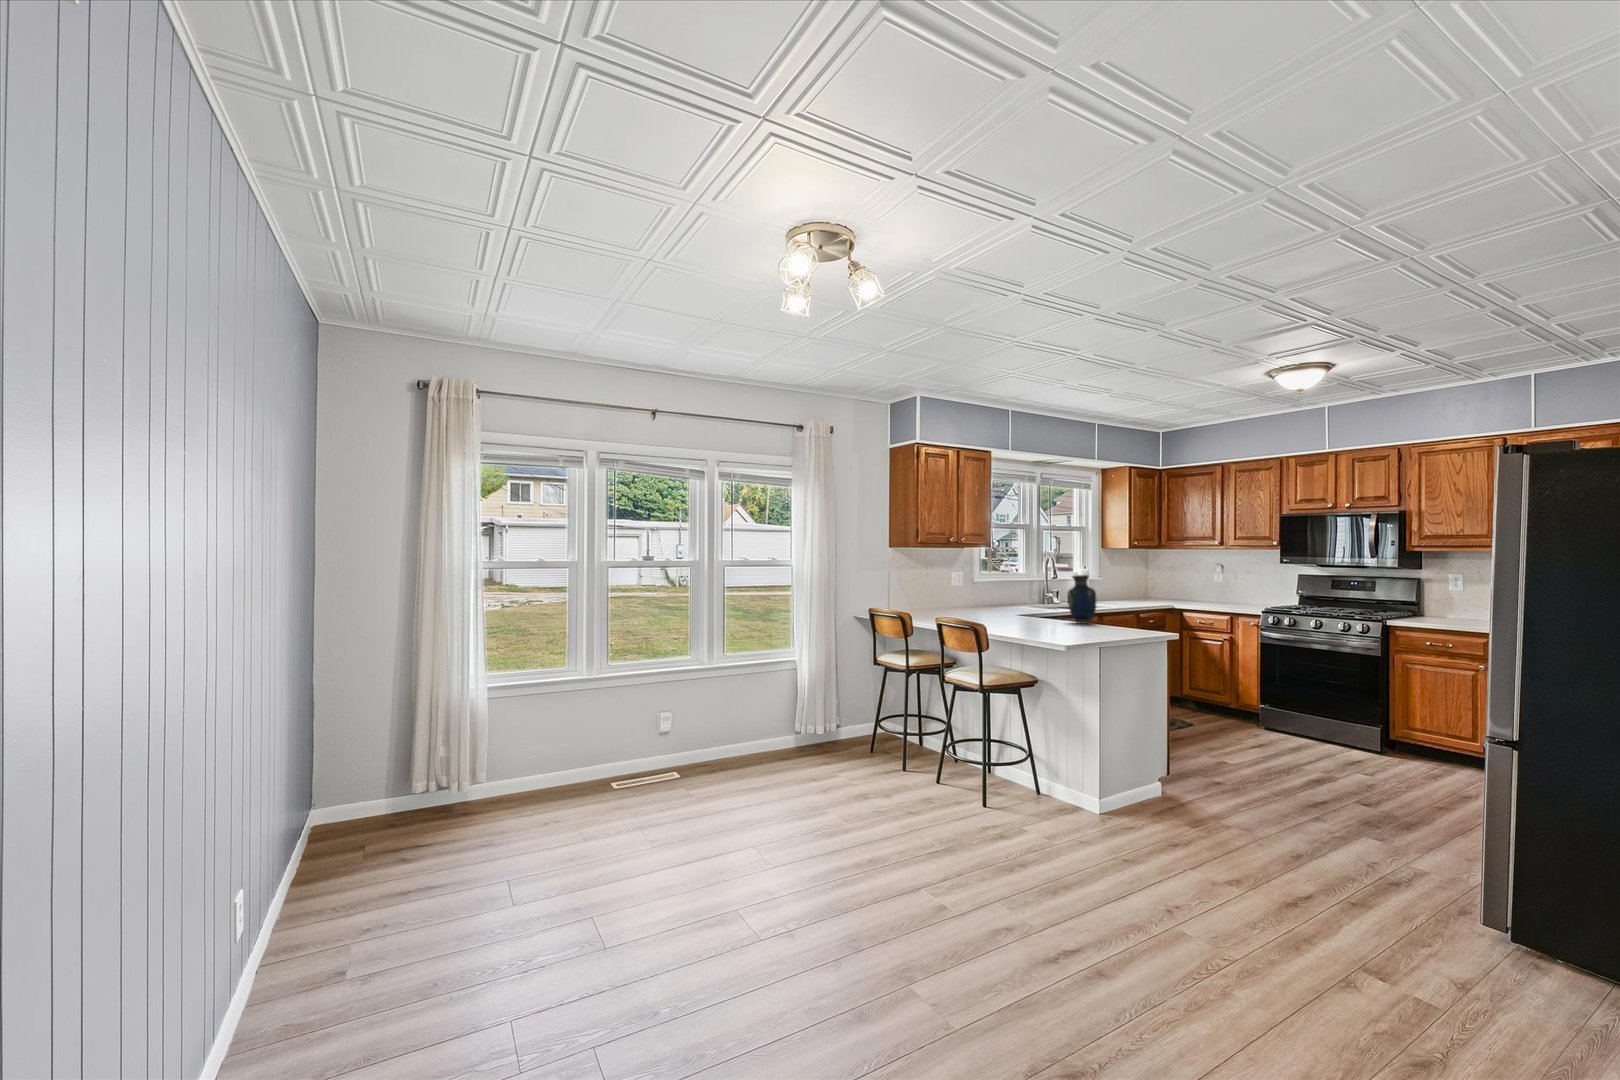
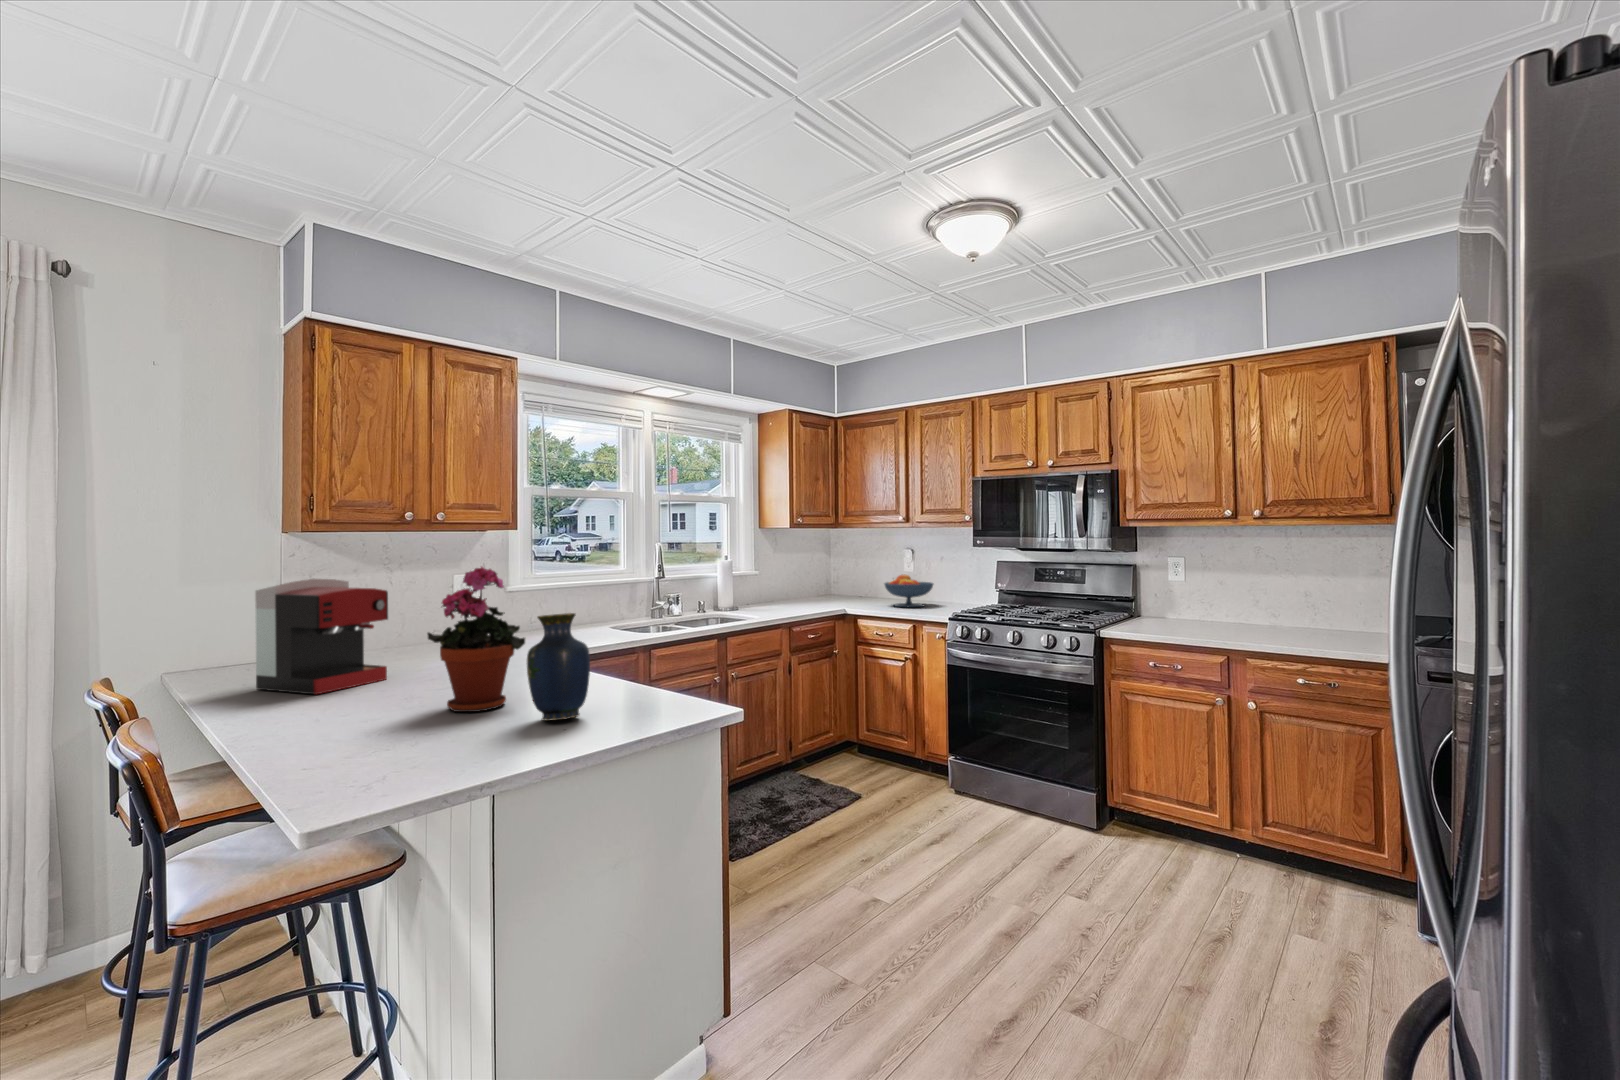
potted plant: none [1012,554,1053,619] -> present [428,567,525,712]
coffee maker: none [907,559,962,611] -> present [255,579,388,694]
fruit bowl: none [1202,582,1244,606] -> present [884,574,933,607]

